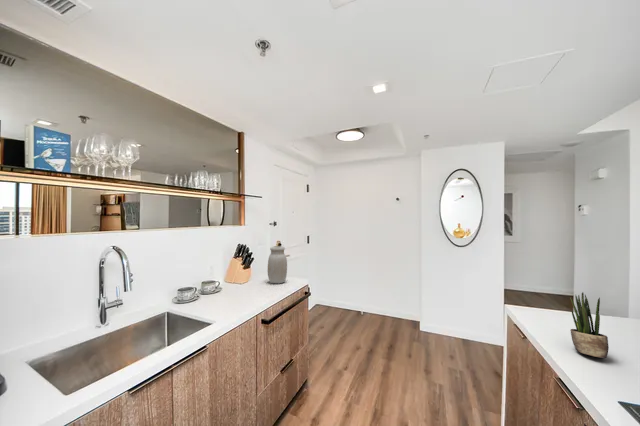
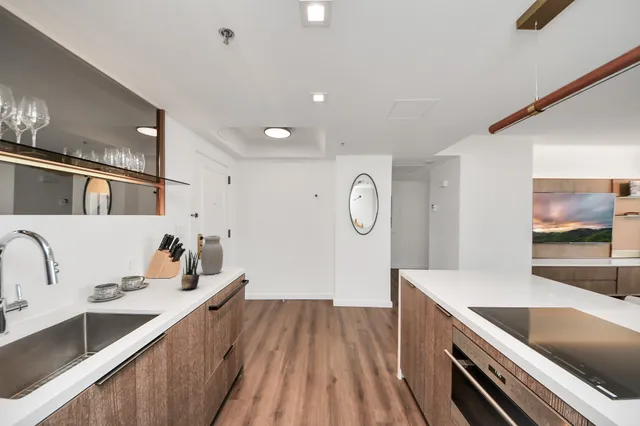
potted plant: present [570,292,609,358] -> present [181,250,200,288]

